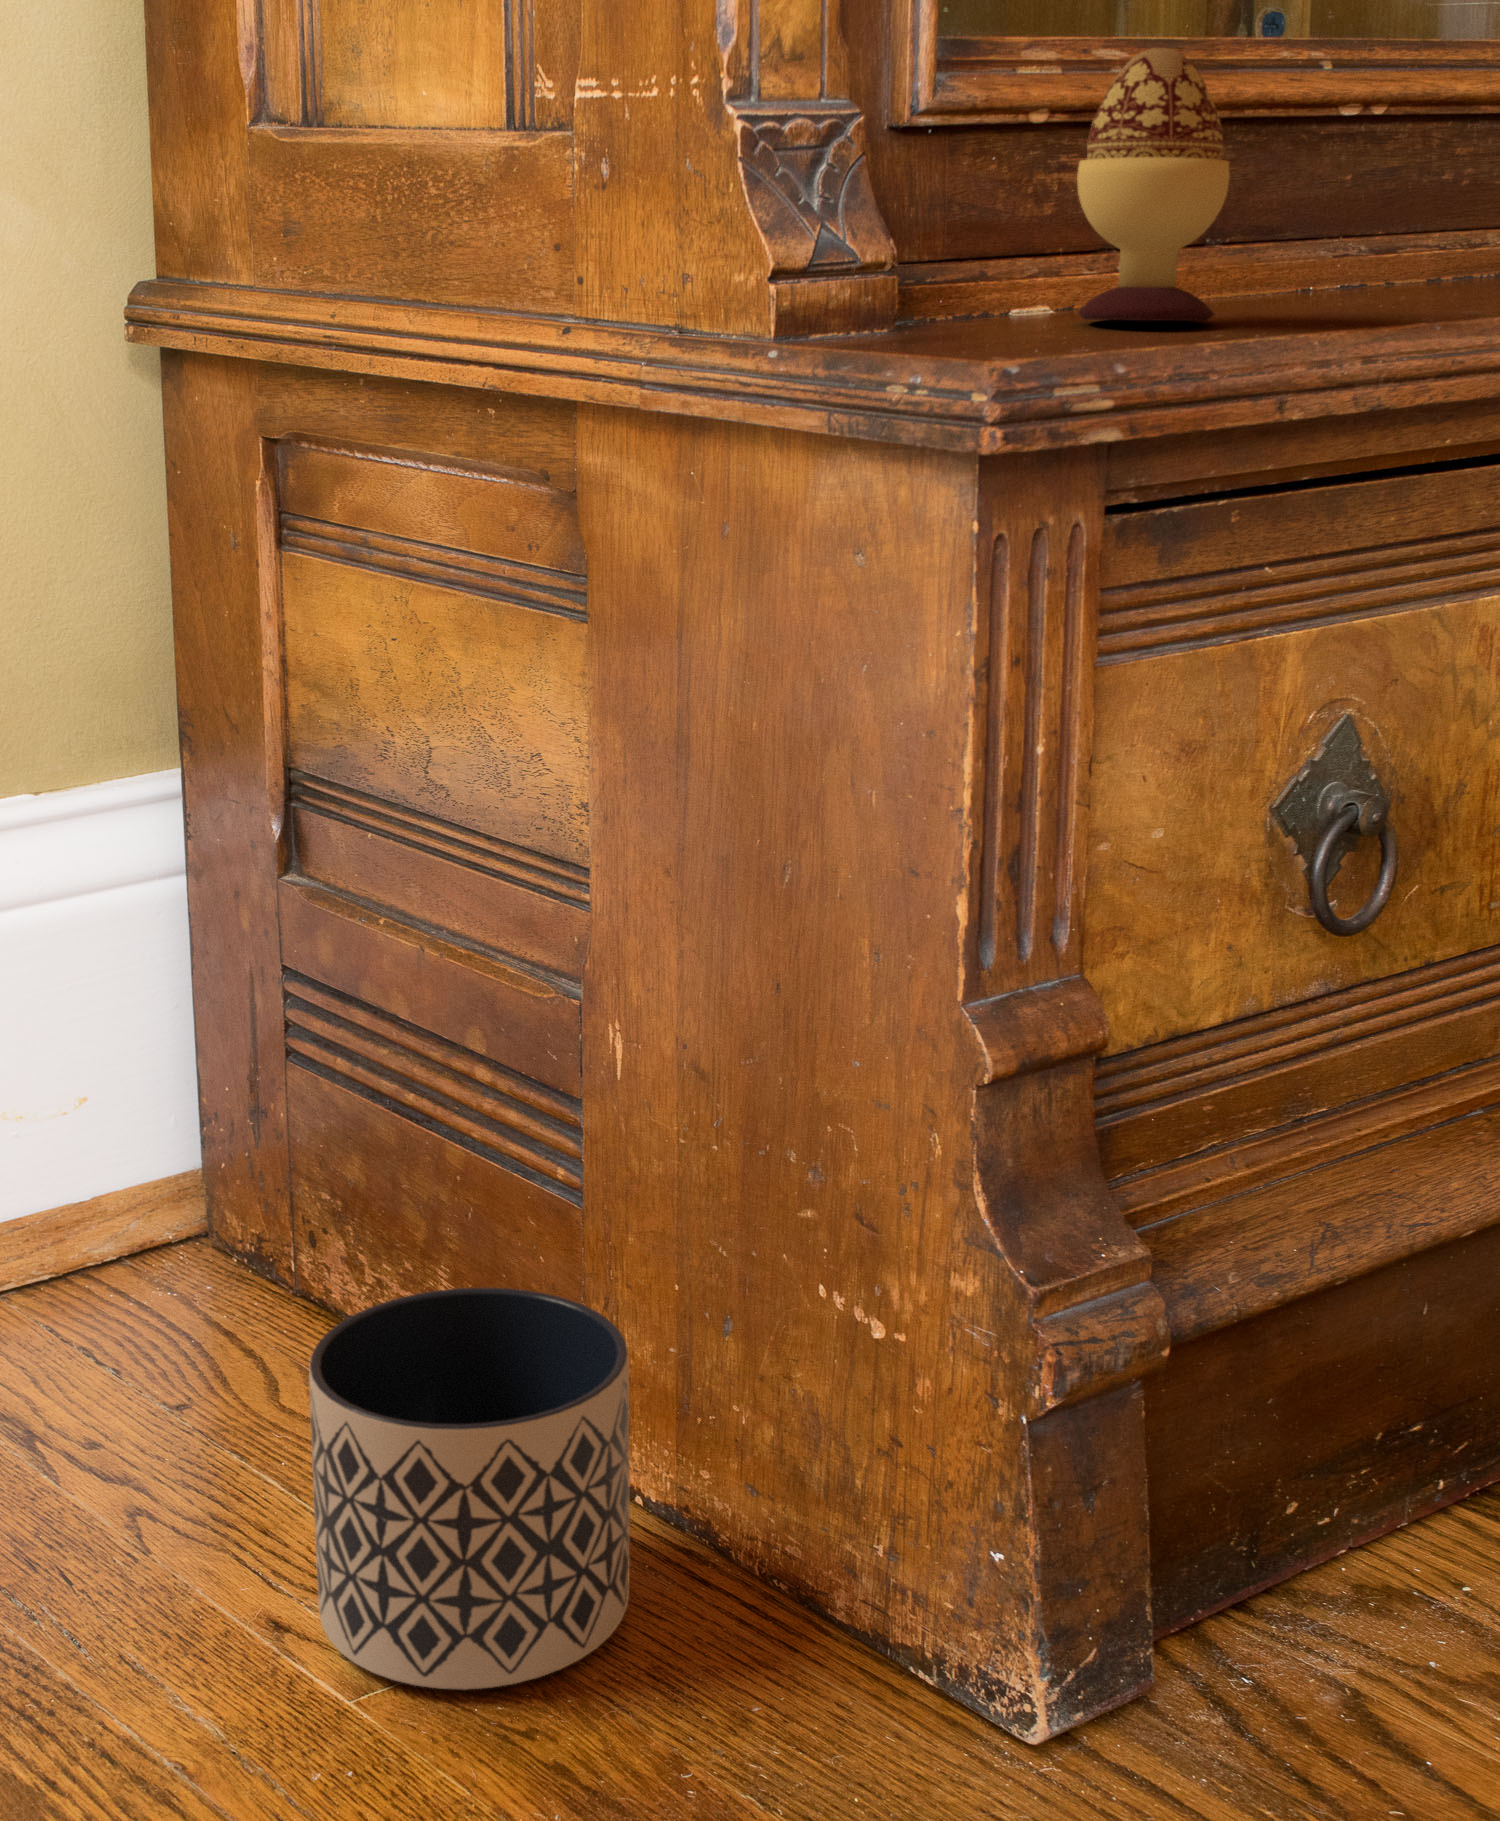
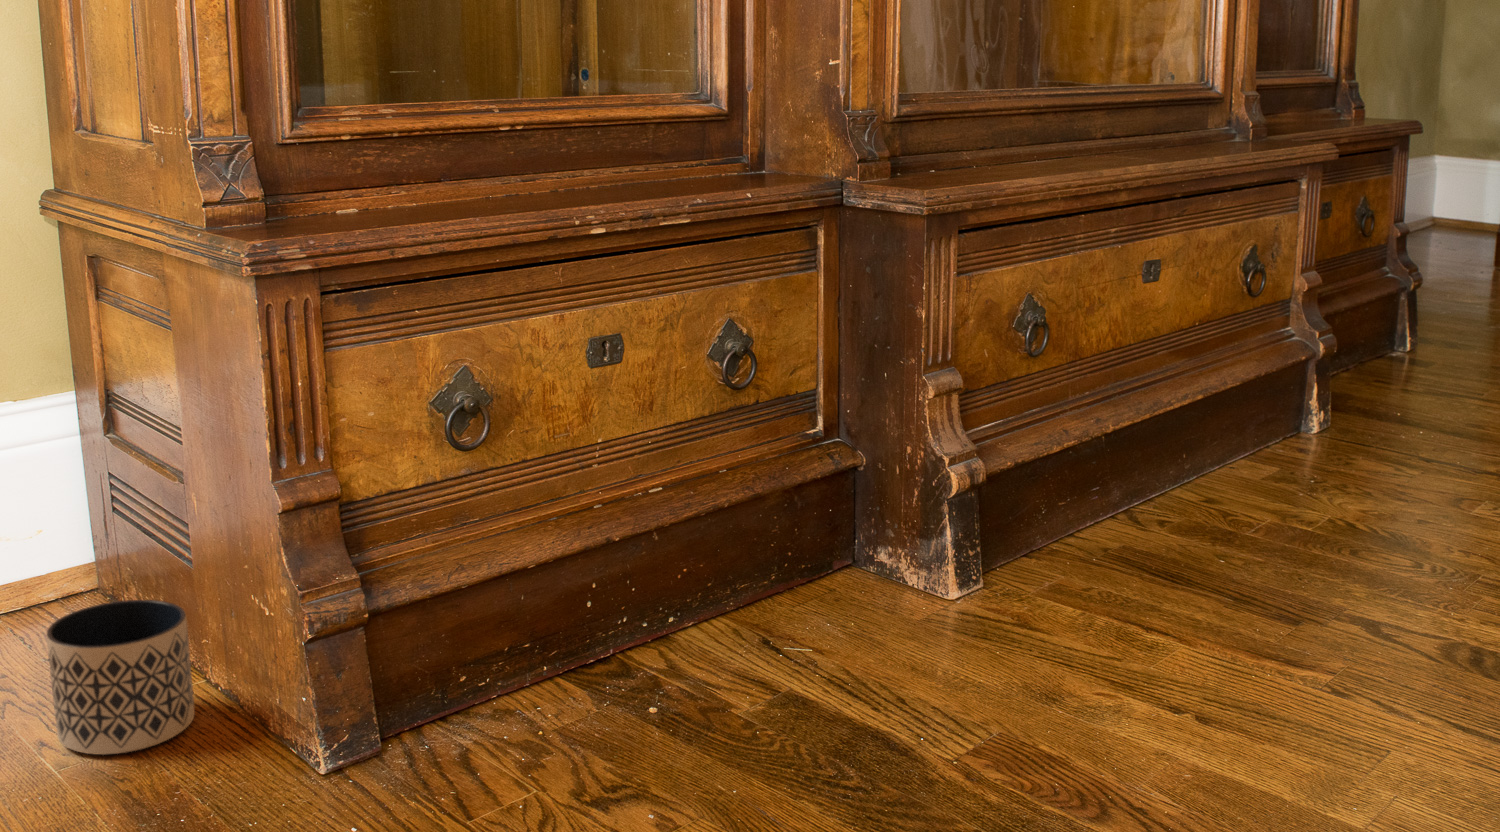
decorative egg: present [1077,48,1230,321] -> none [335,117,394,220]

